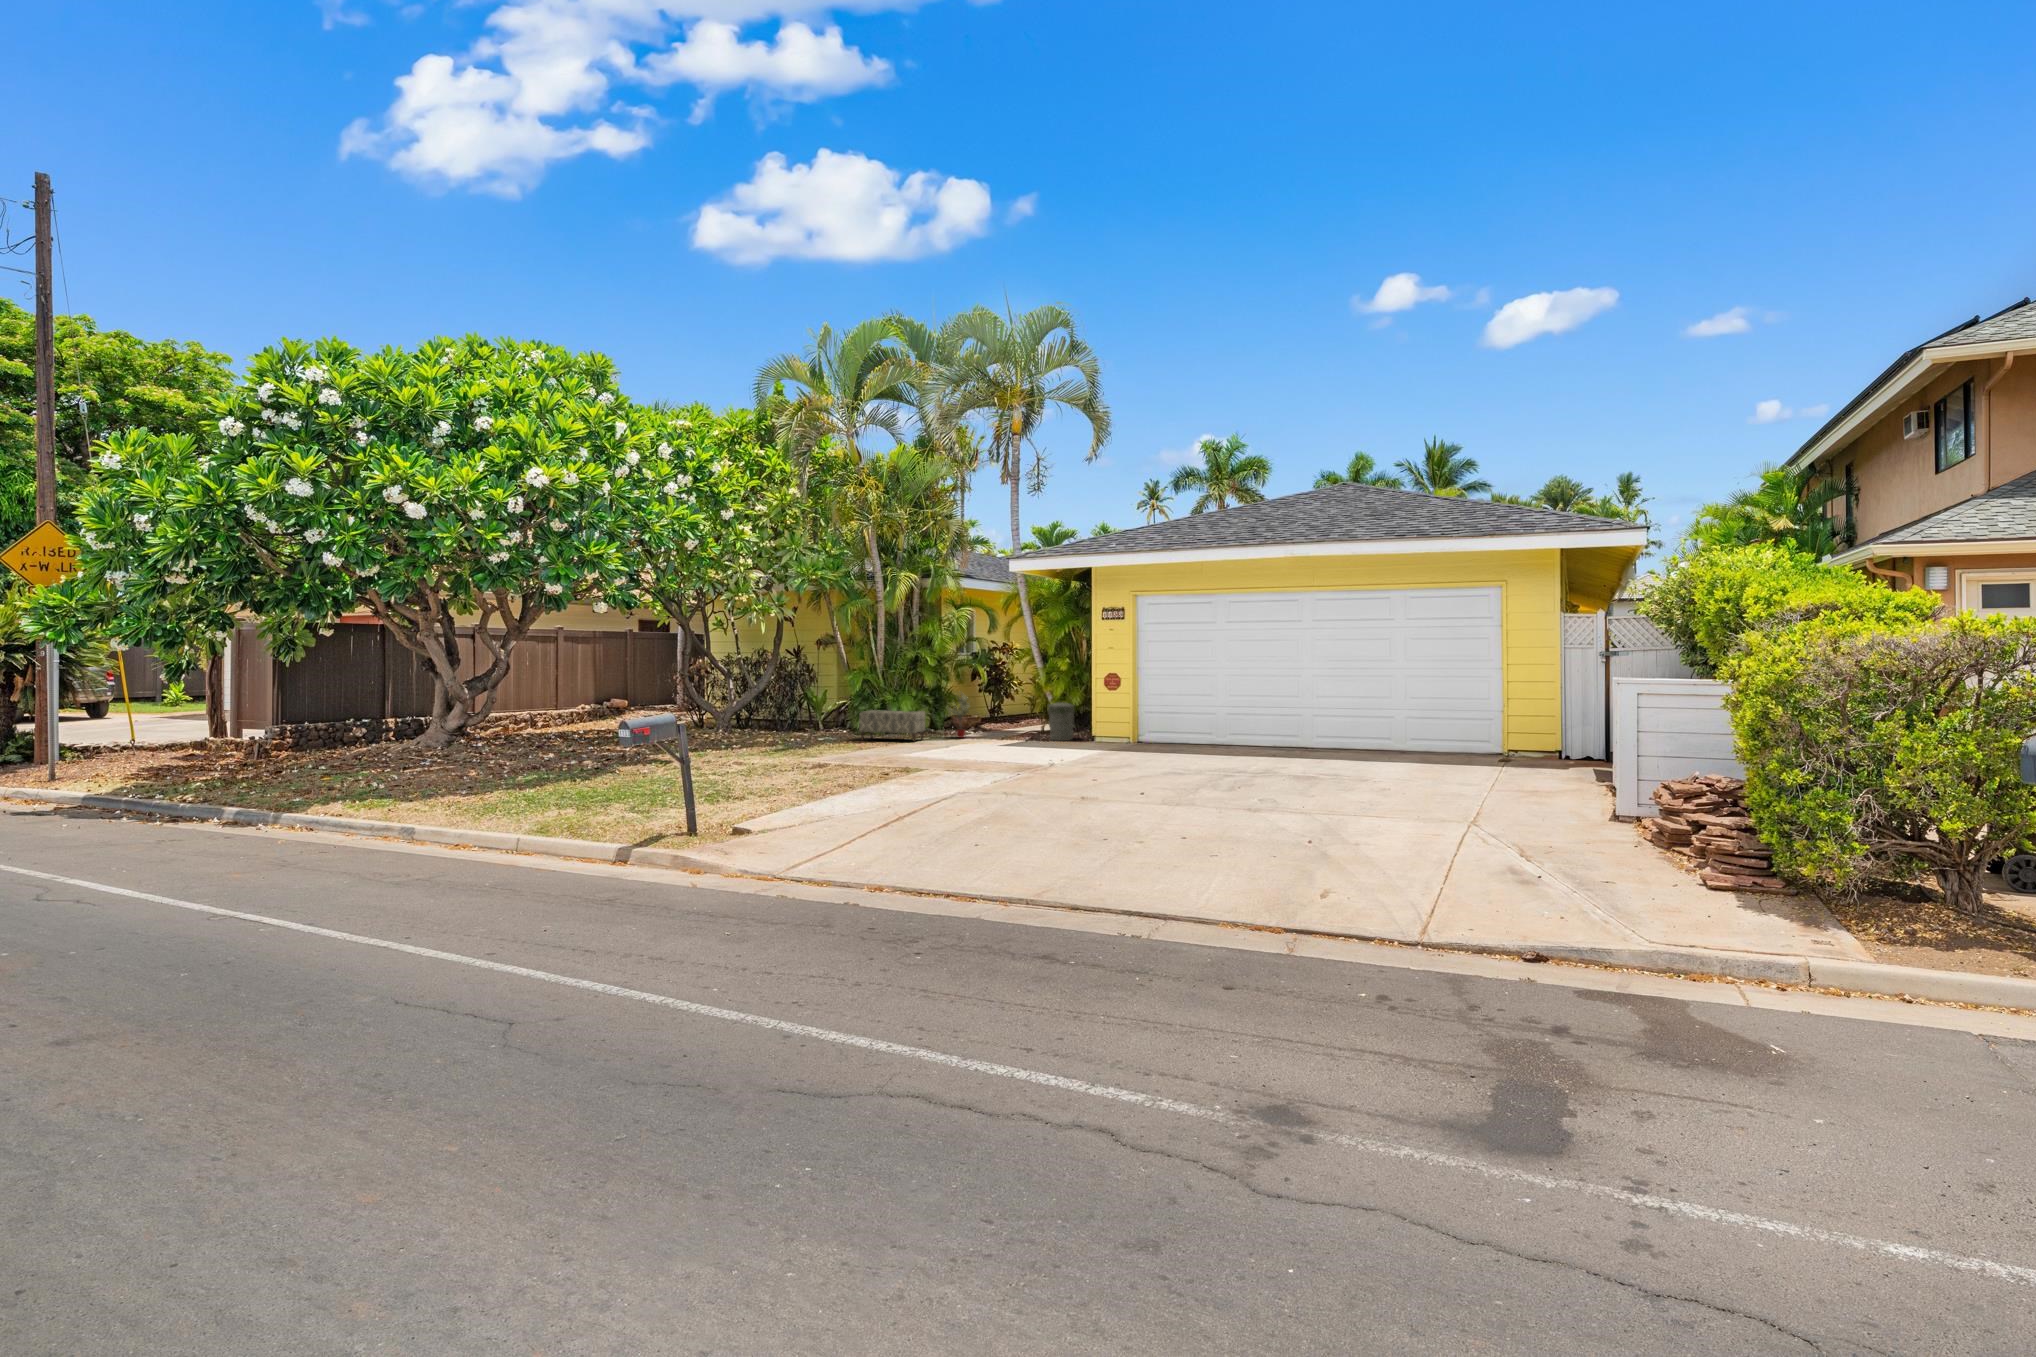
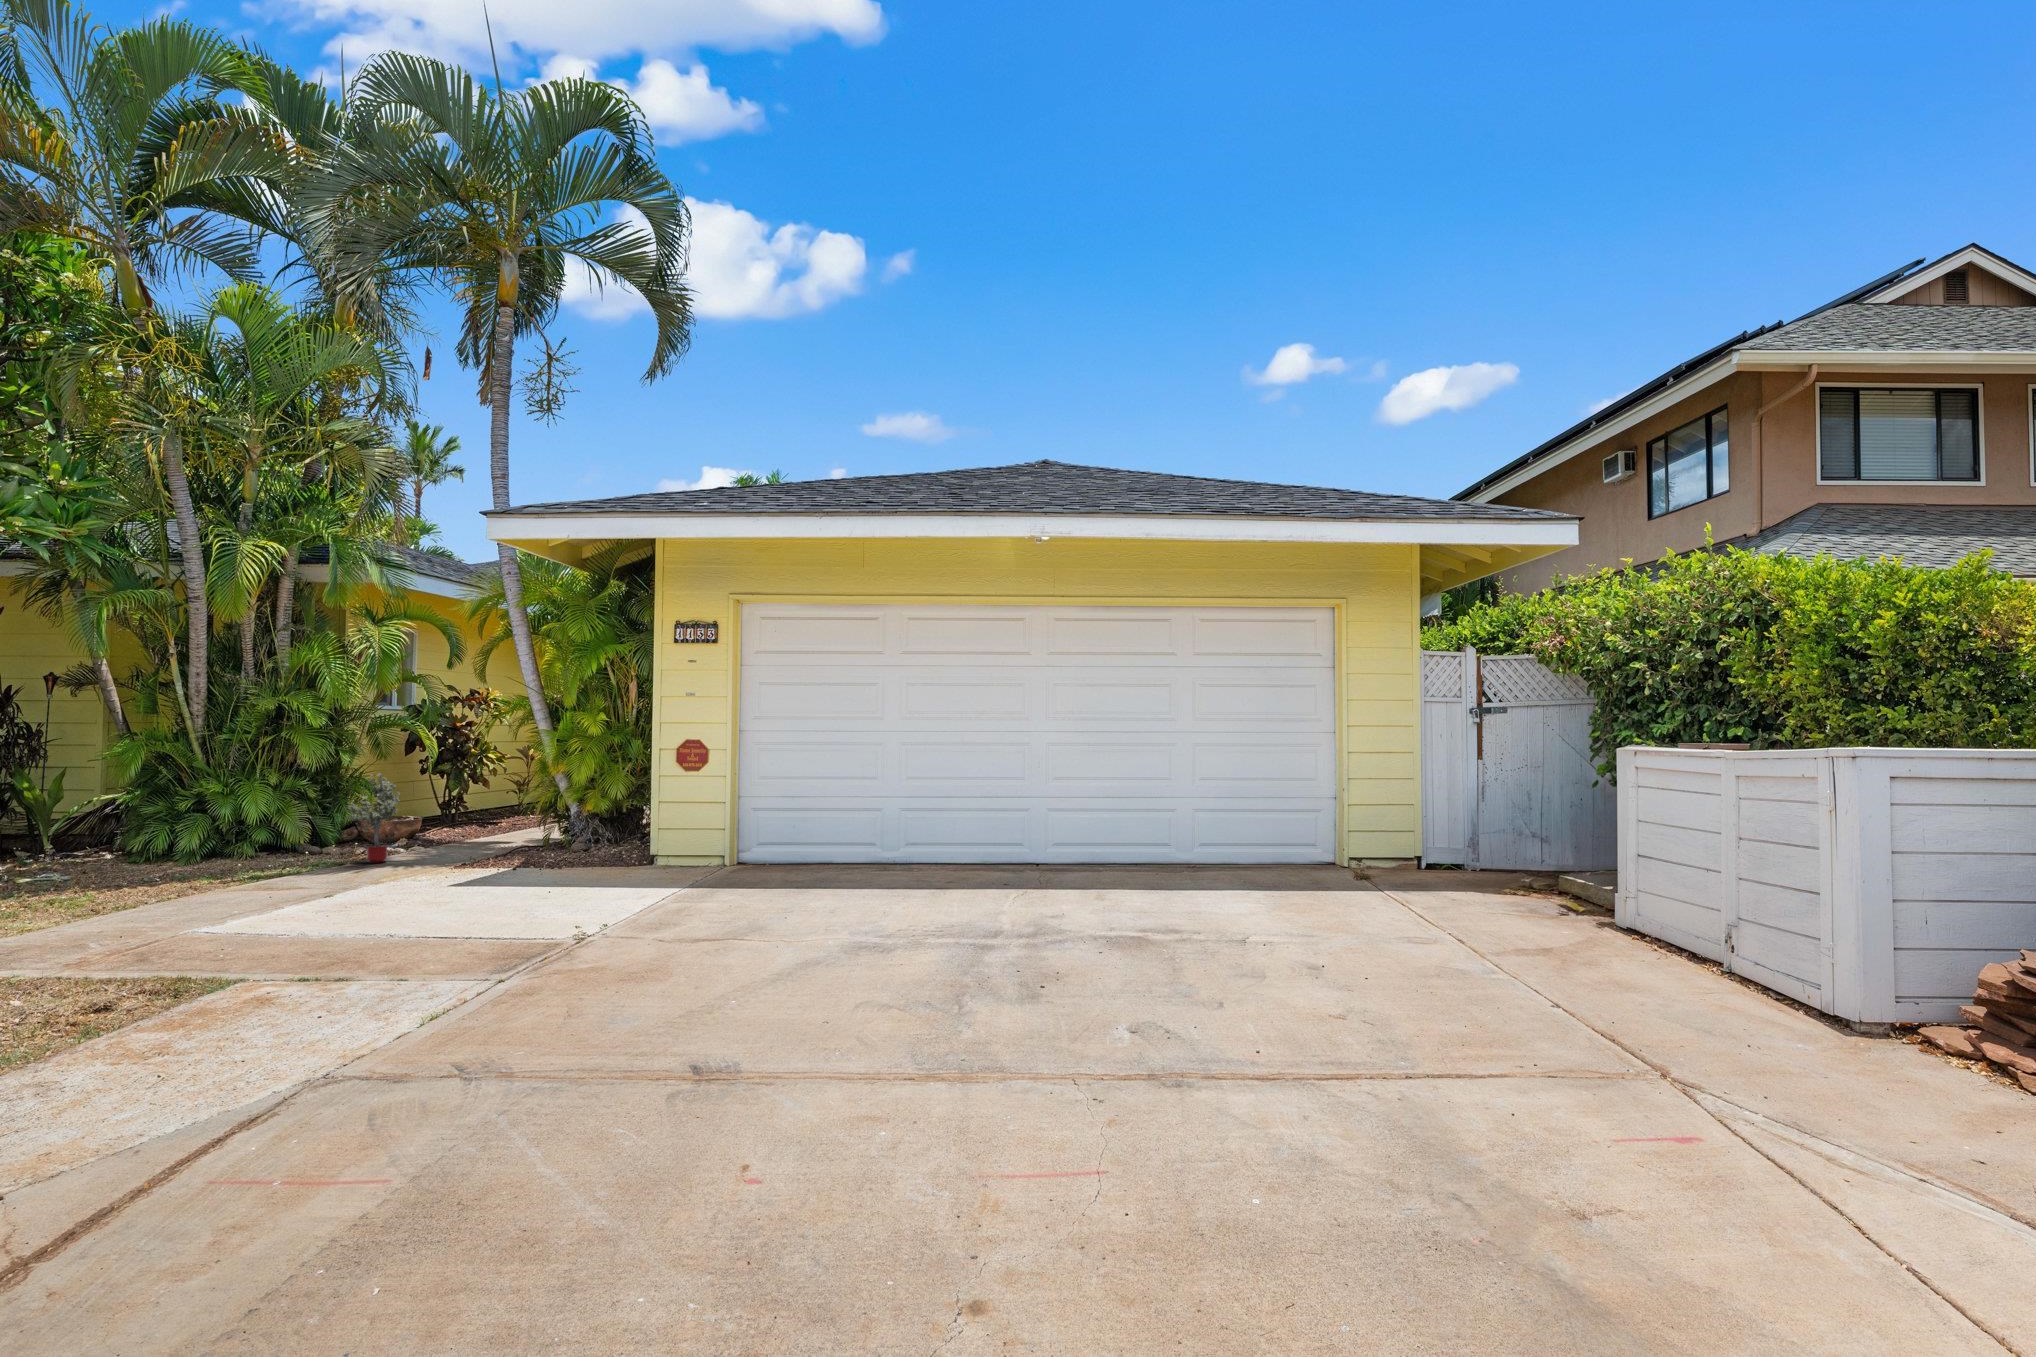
trash can: present [1048,702,1075,741] -> none [559,788,612,860]
bench: present [859,710,925,741] -> none [125,815,295,882]

